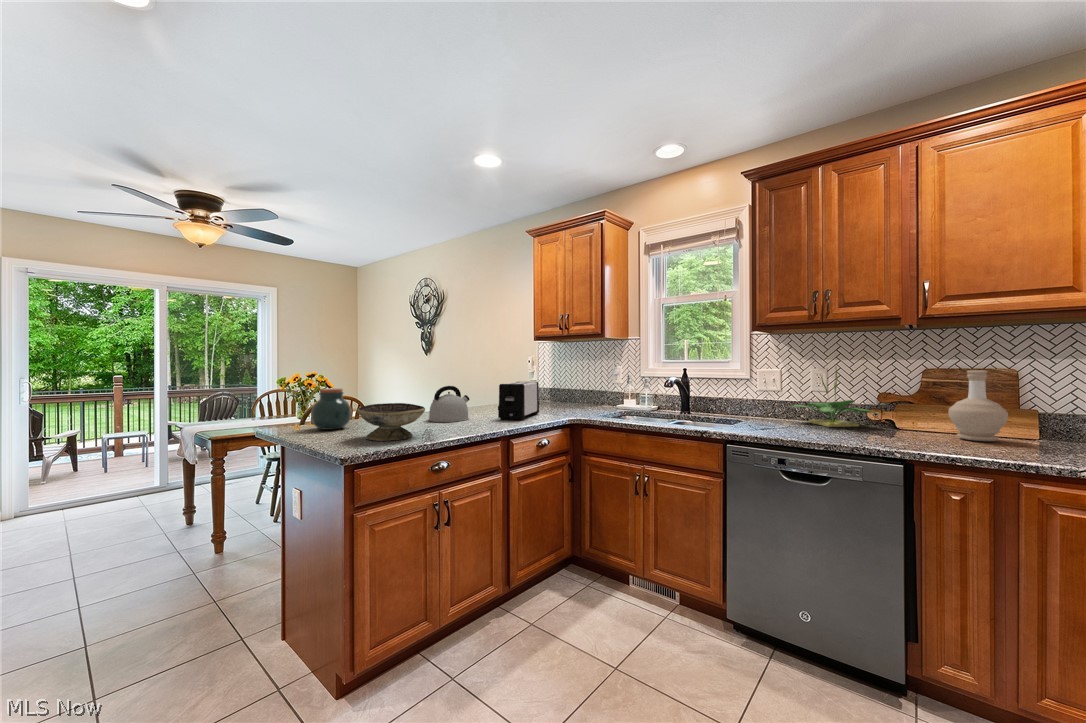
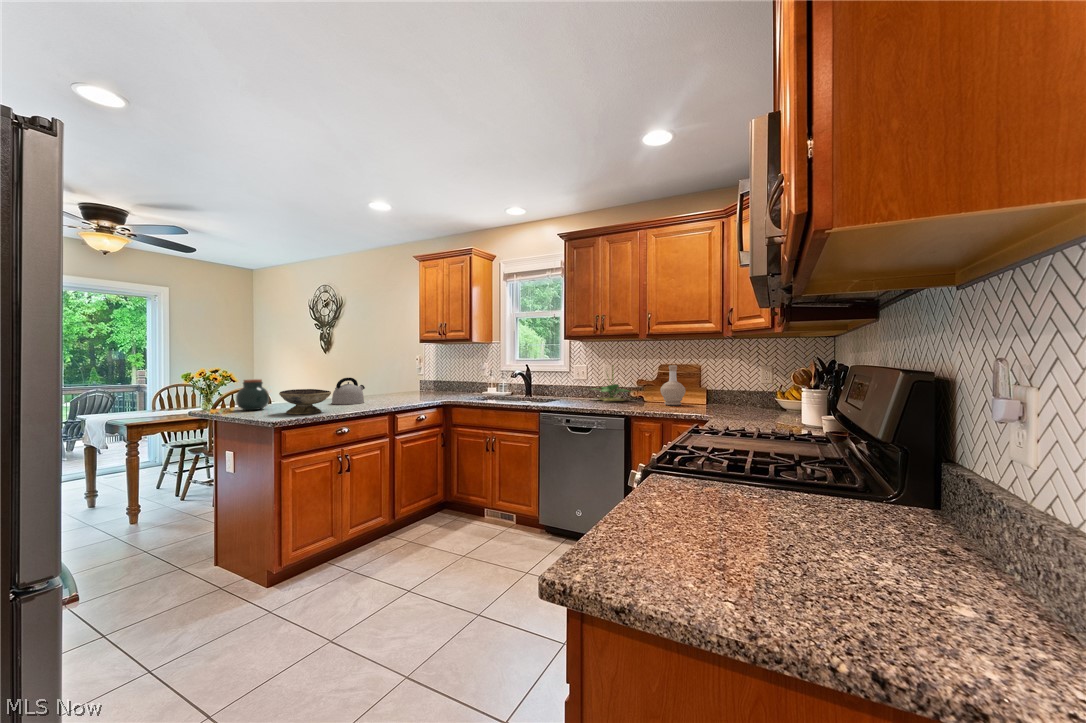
toaster: present [498,382,539,420] -> none [387,375,421,402]

